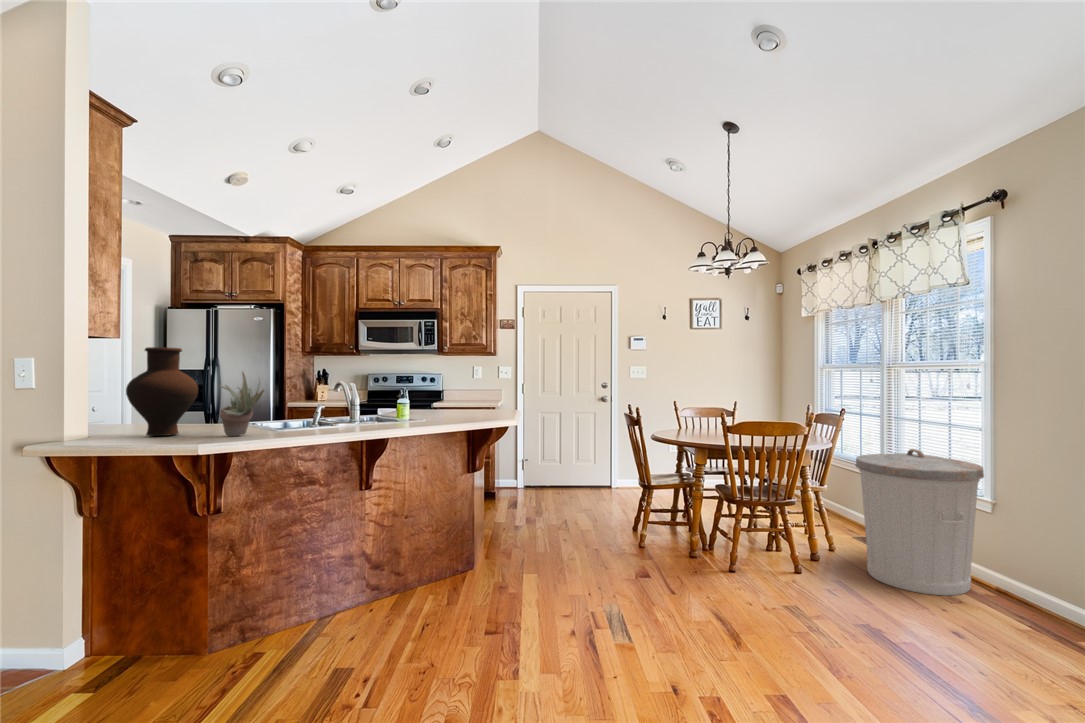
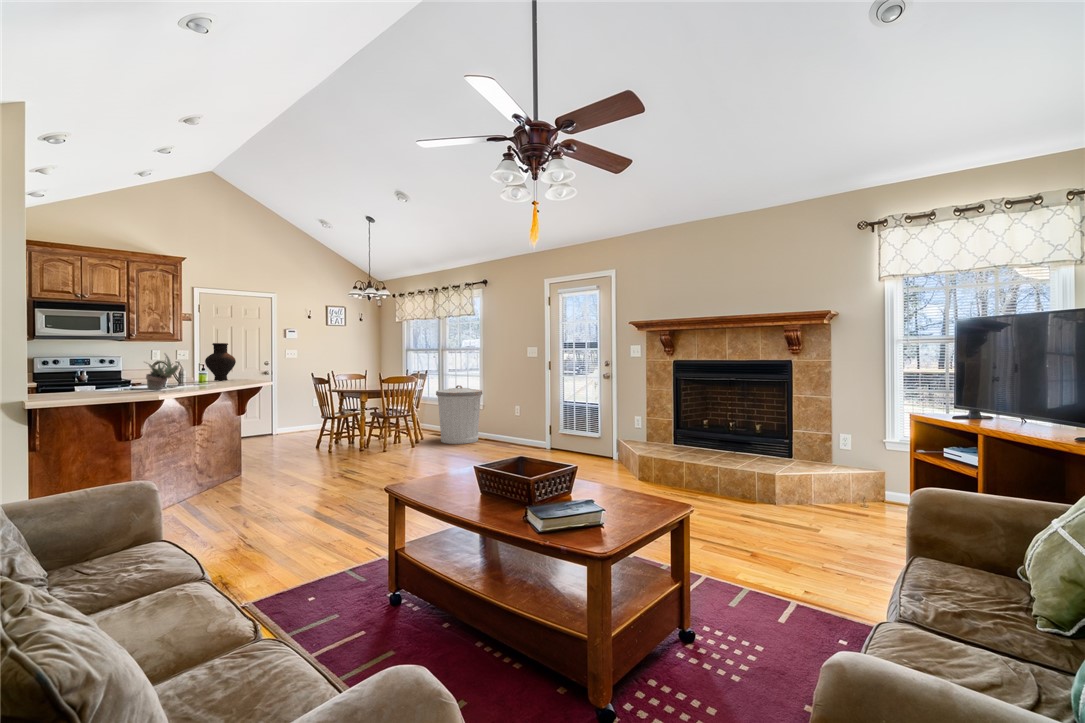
vase: present [126,347,198,436] -> present [205,343,236,381]

